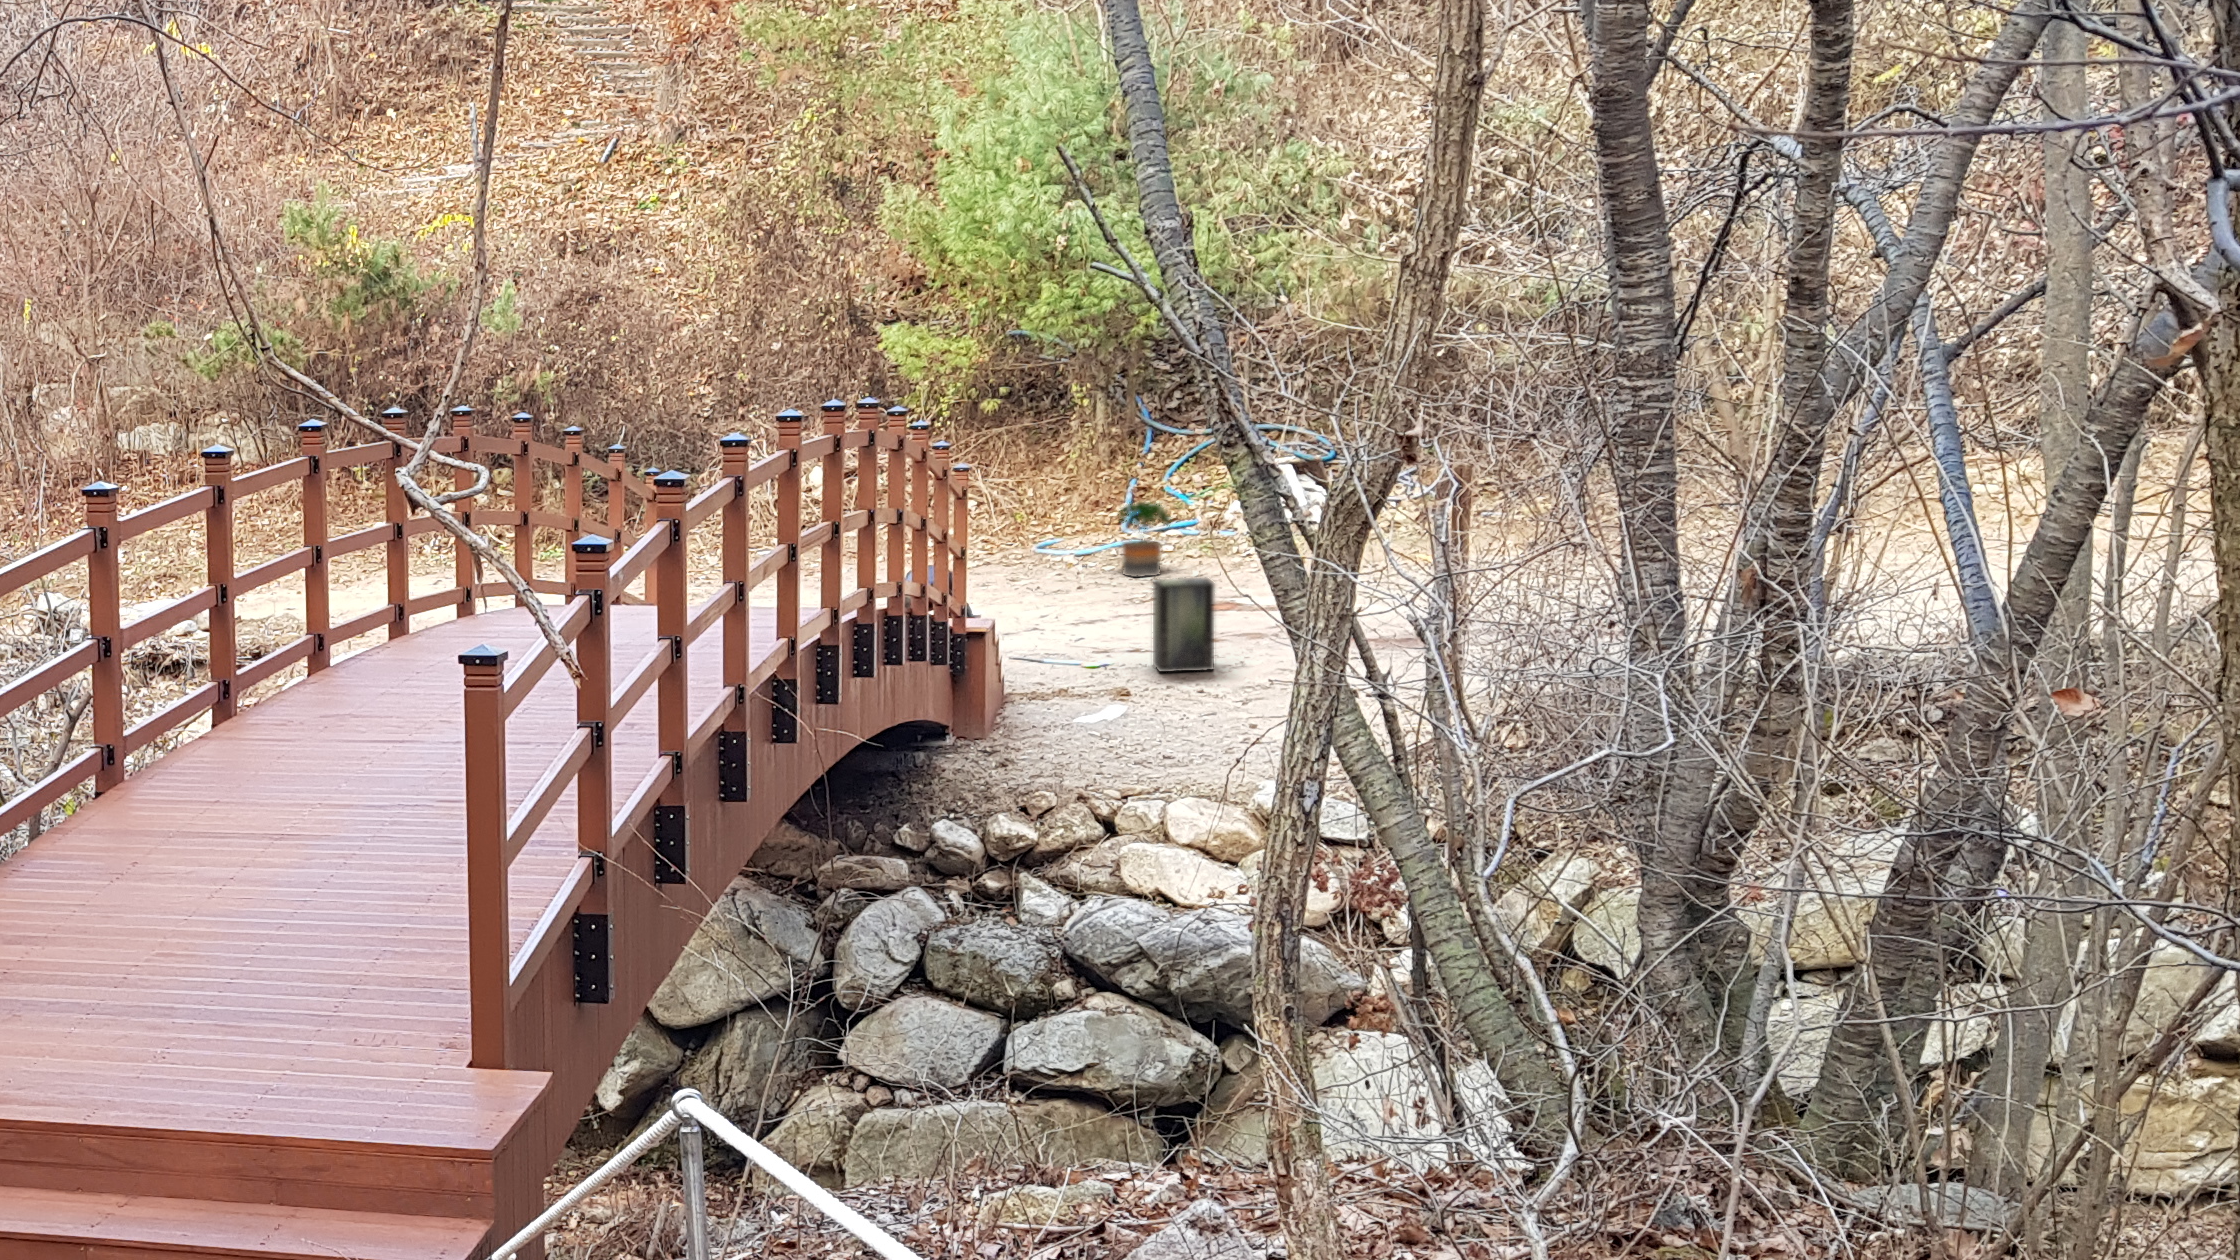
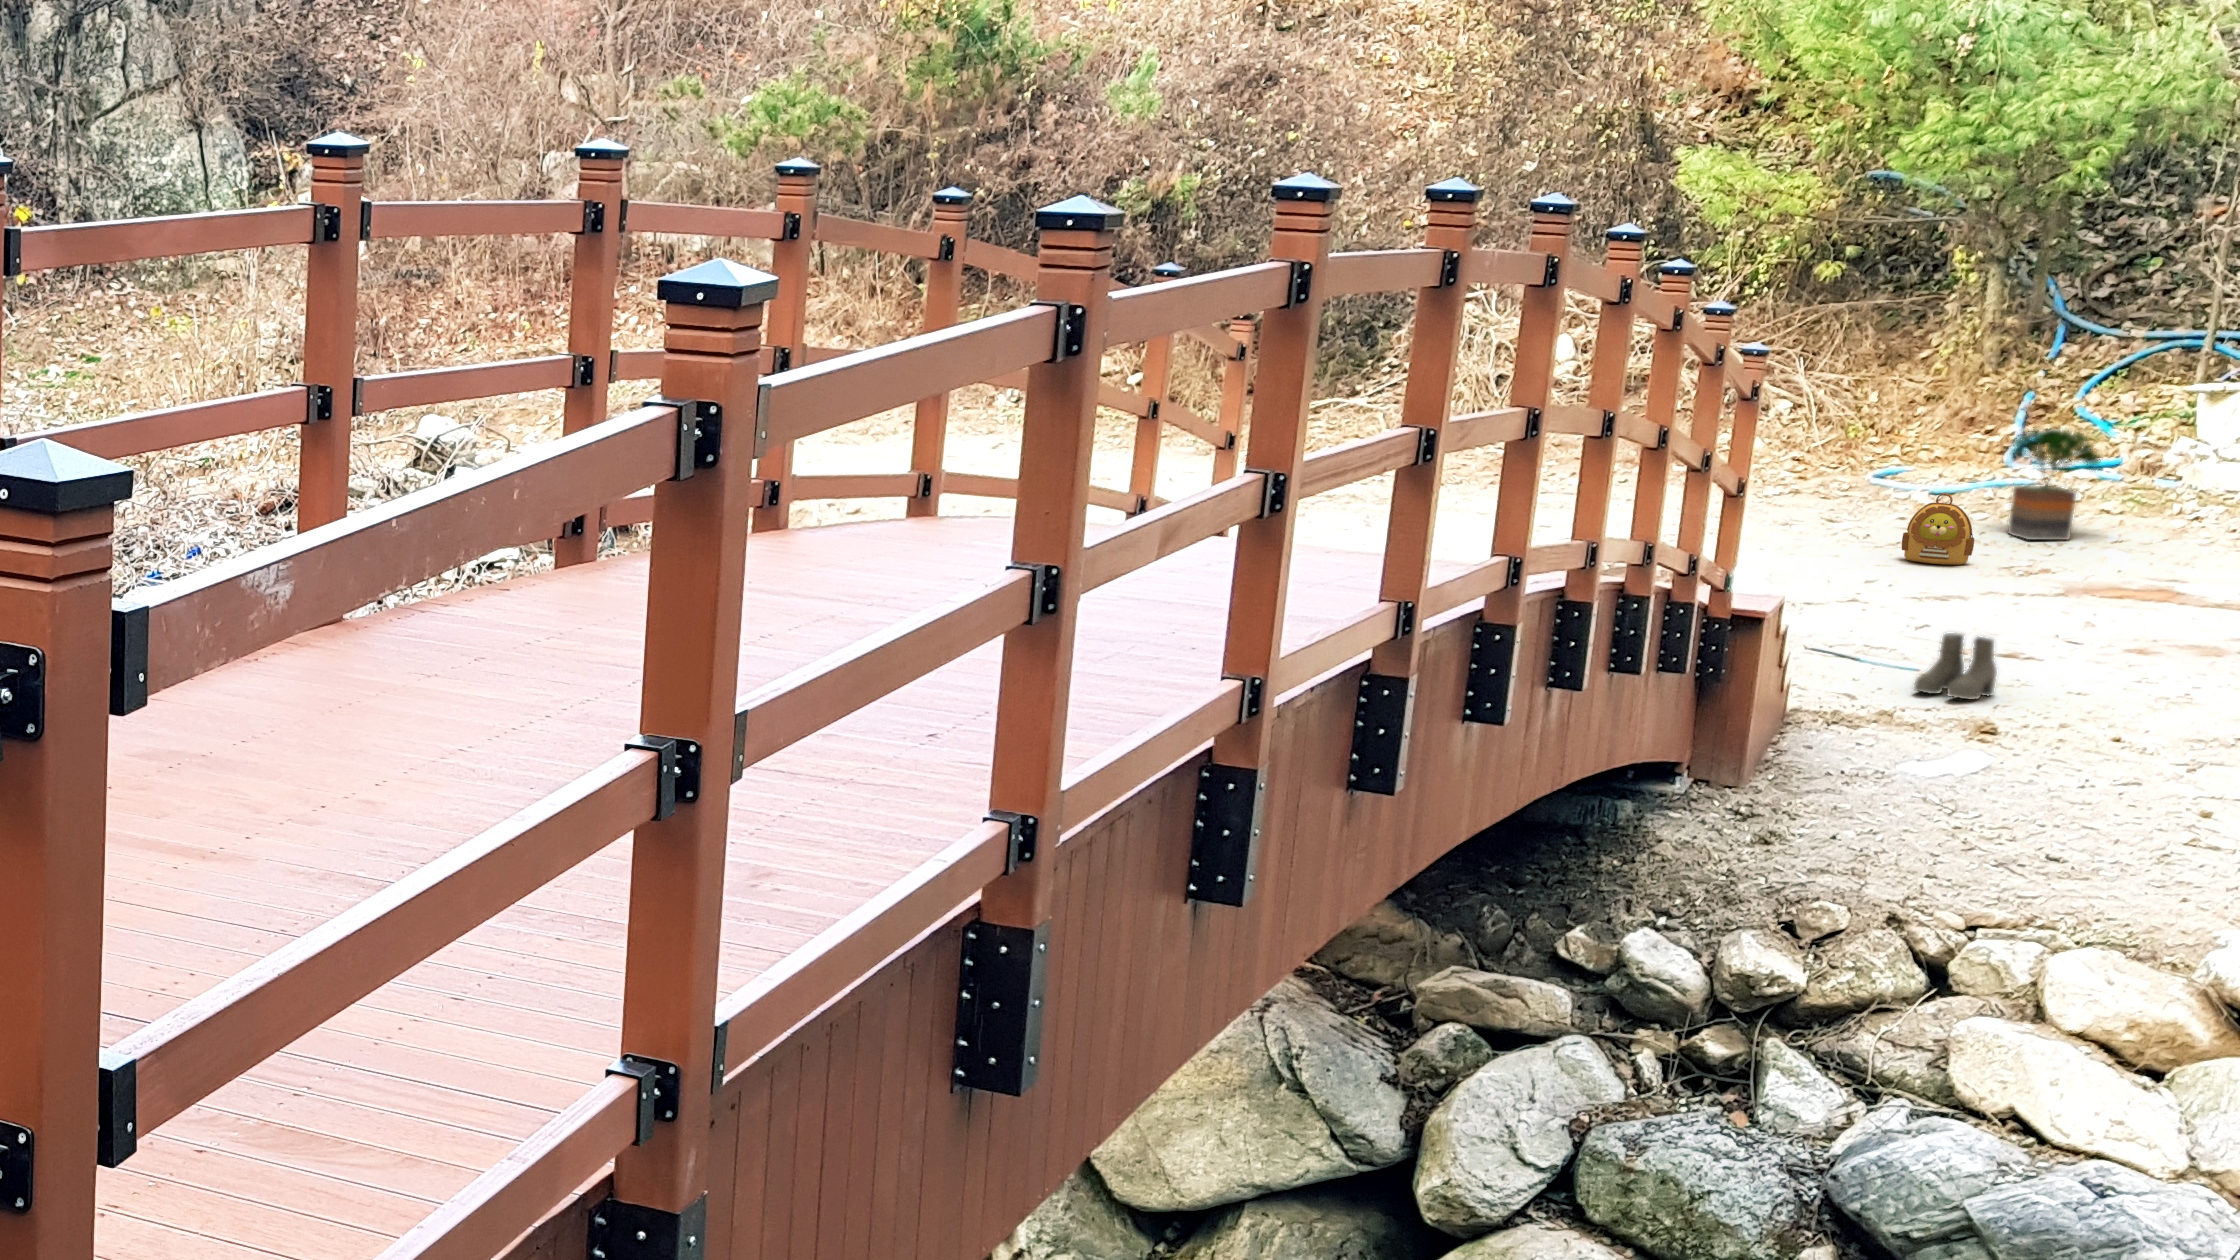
backpack: none [1059,550,1102,597] -> present [1902,493,1974,565]
storage box: present [1153,577,1215,672] -> none [2047,561,2177,717]
boots: none [1076,632,1123,672] -> present [1914,633,1997,699]

